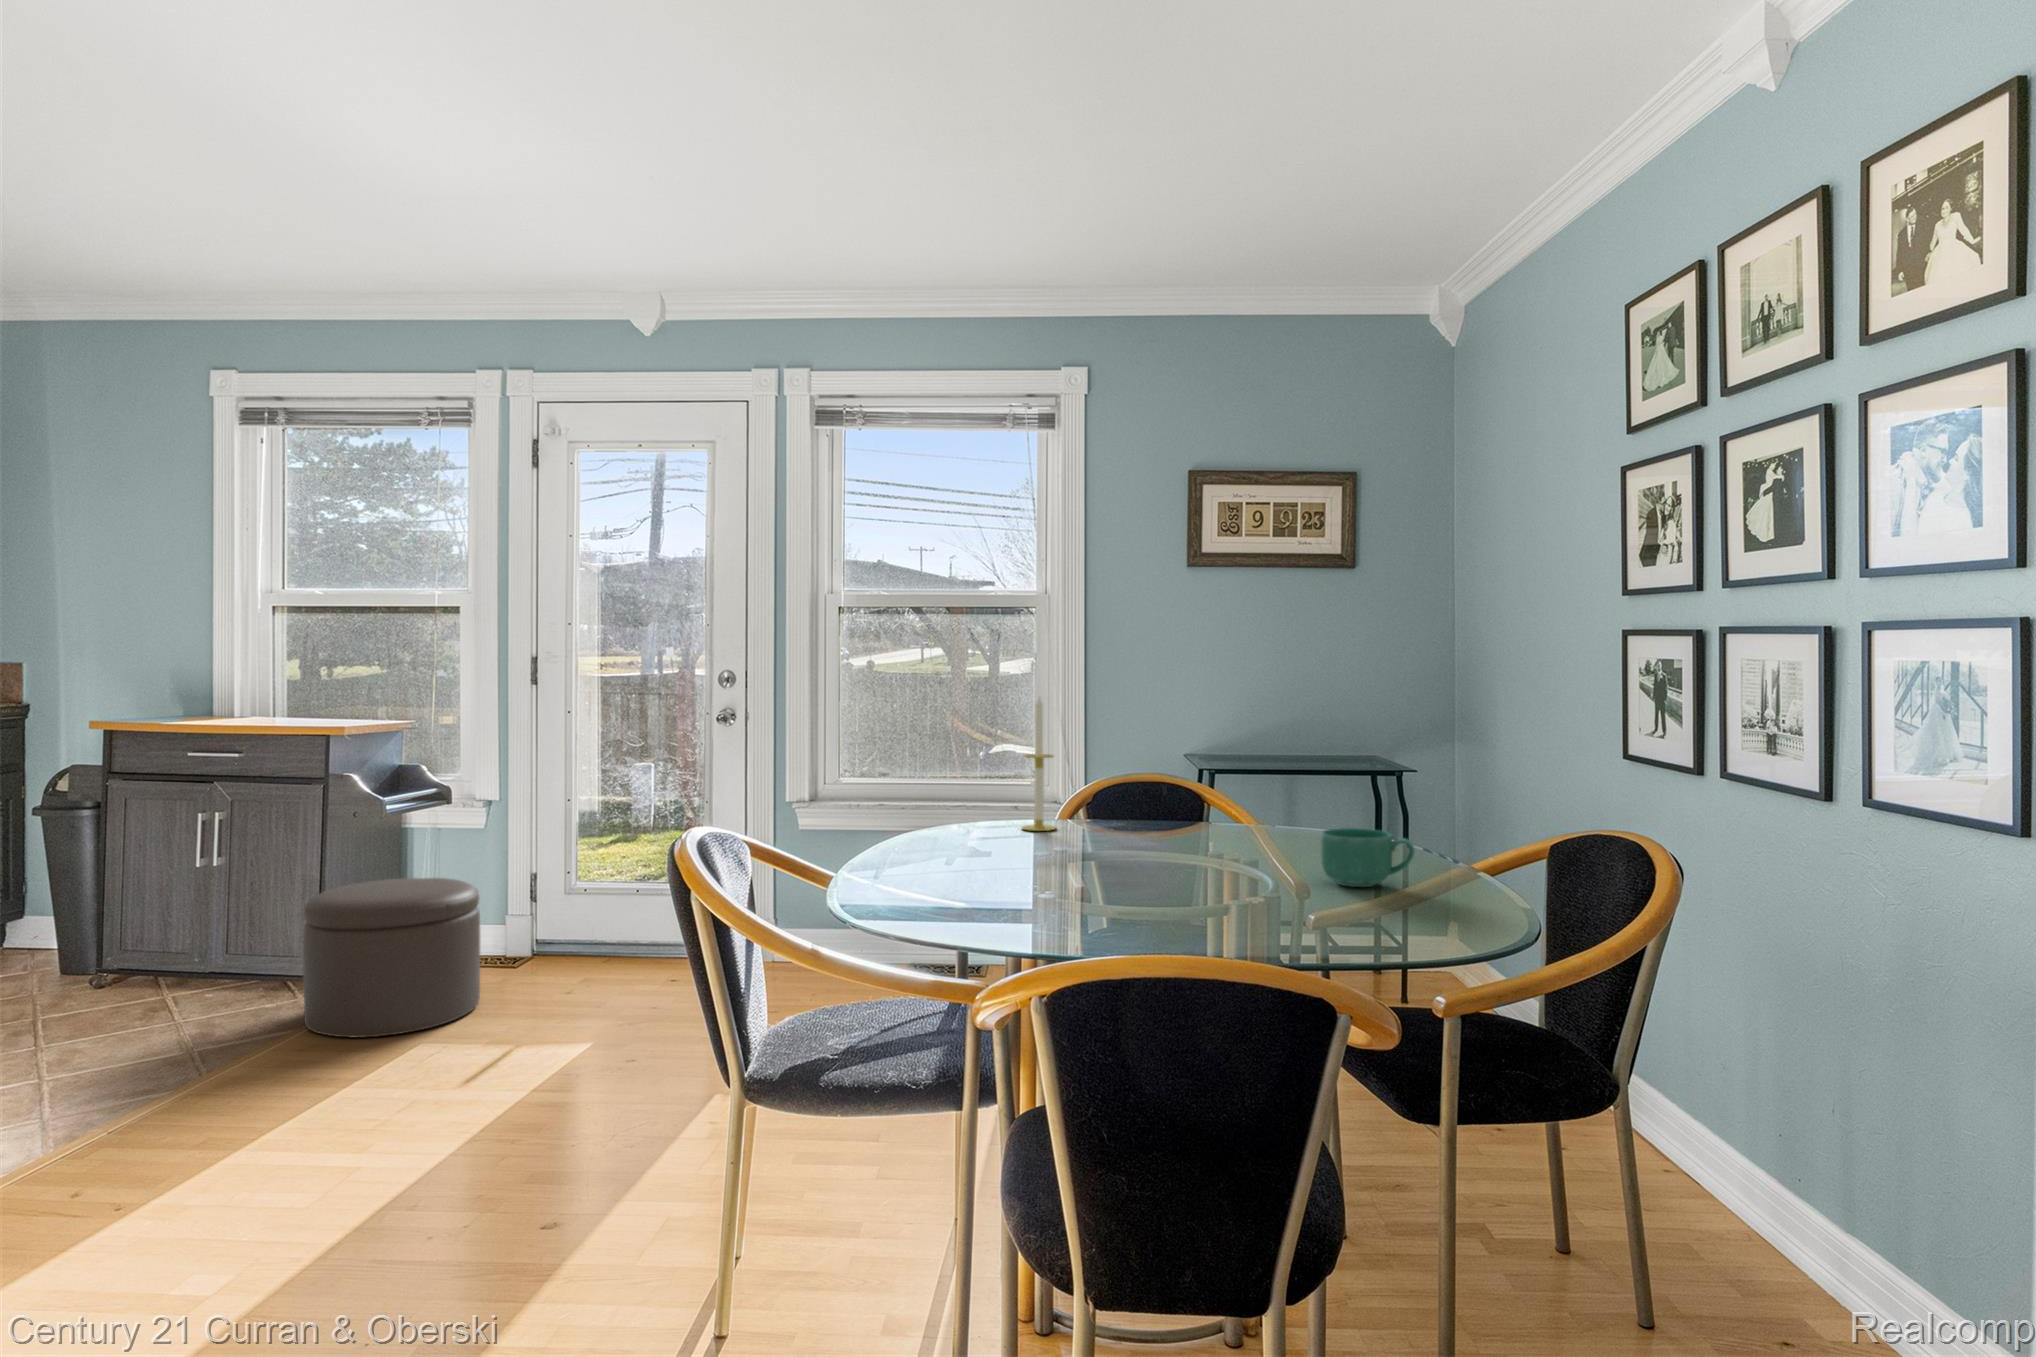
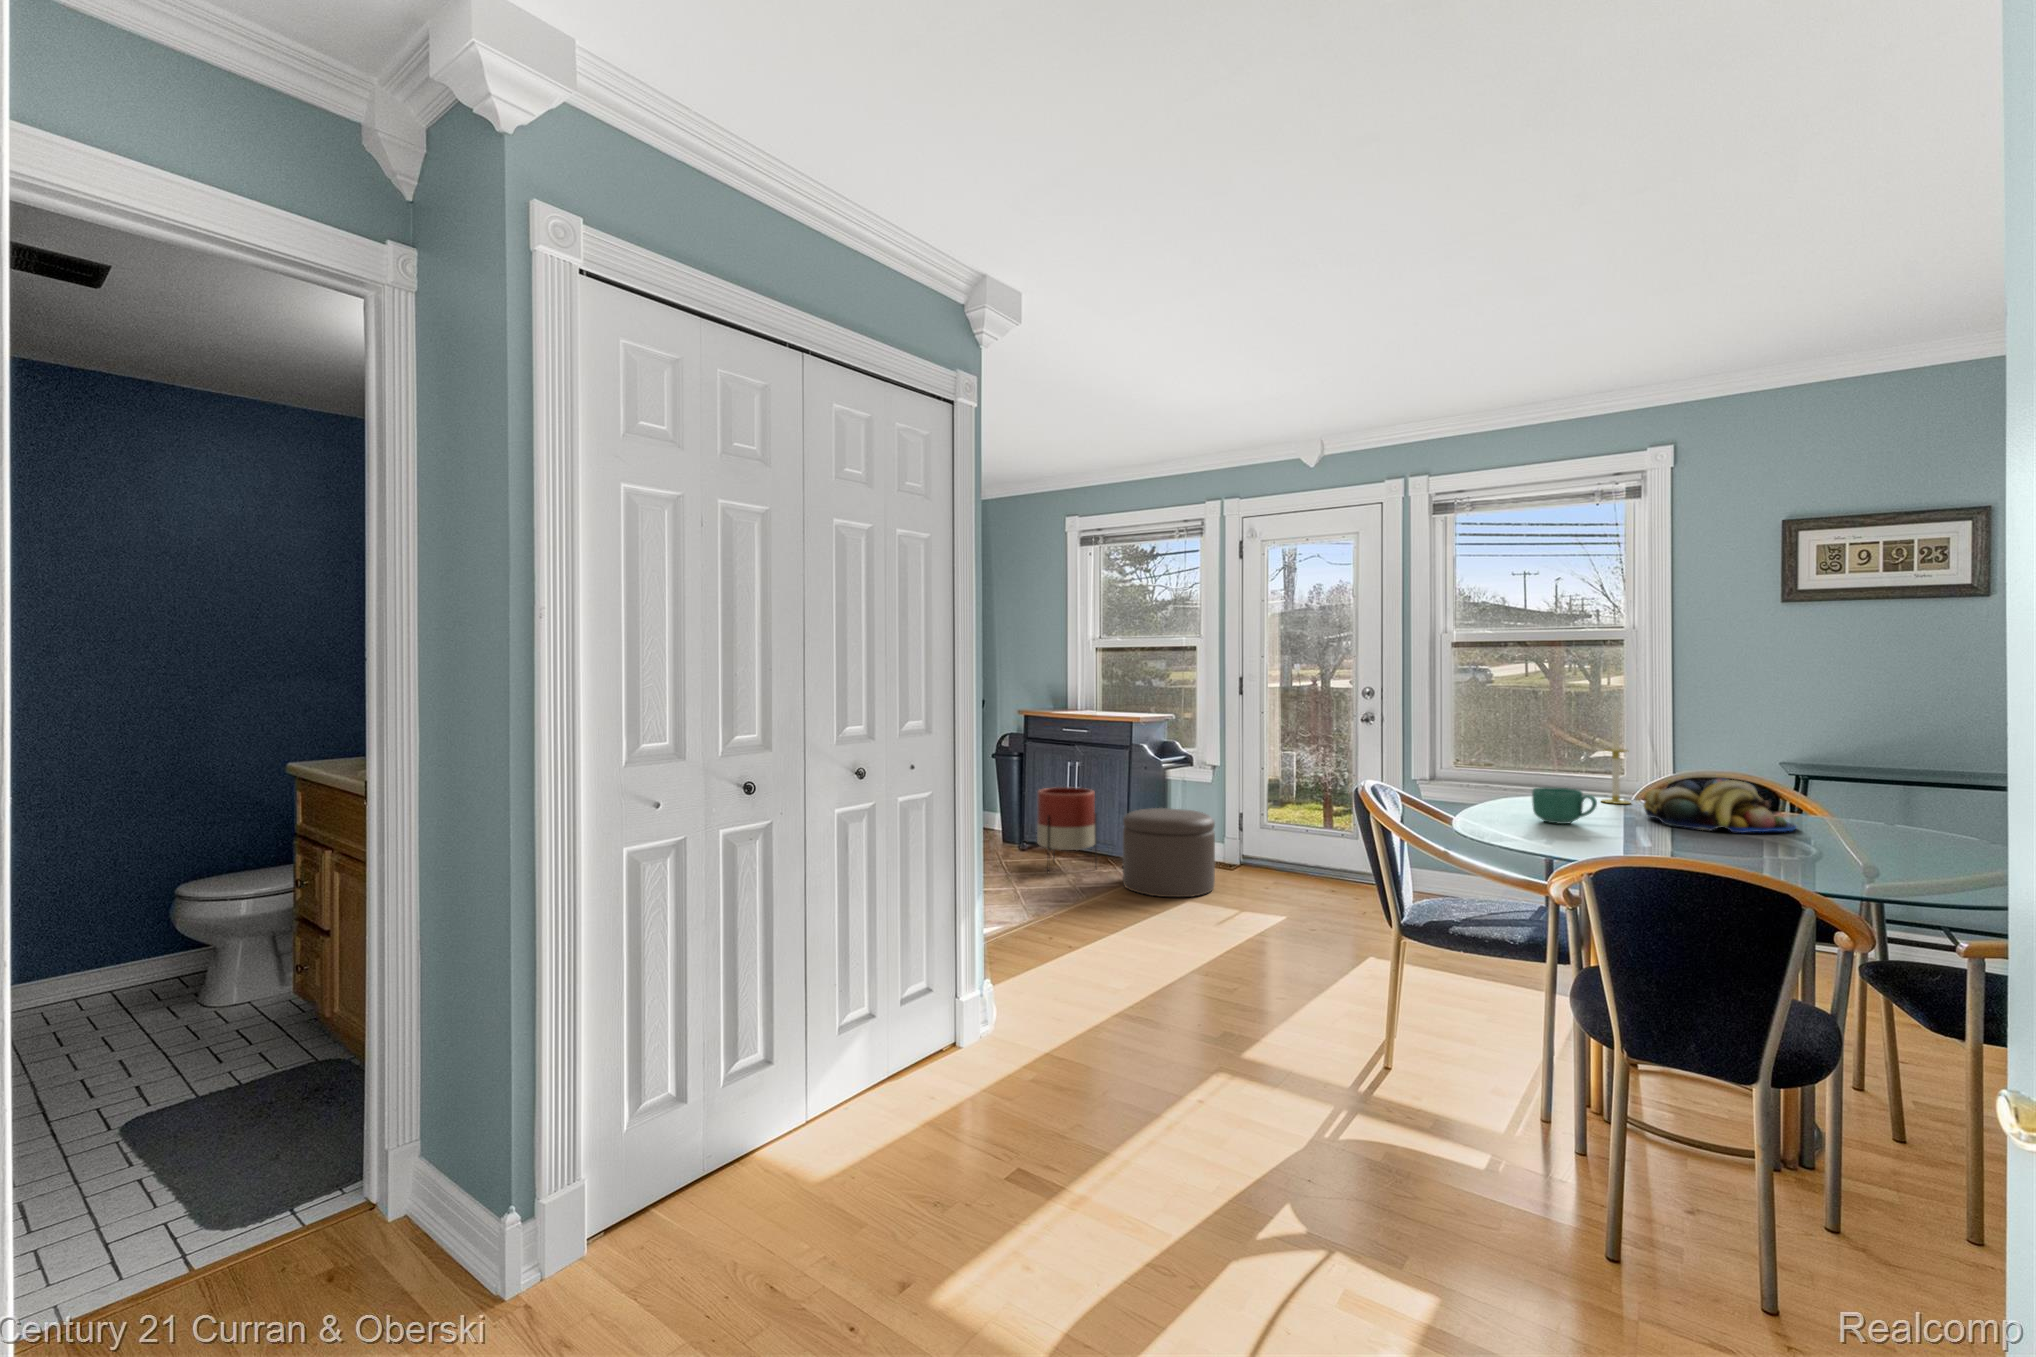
fruit bowl: none [1076,789,1243,867] -> present [1644,778,1796,833]
mug: present [1321,828,1414,887] -> present [1532,787,1597,824]
planter: none [125,856,259,1024] -> present [1037,787,1097,868]

